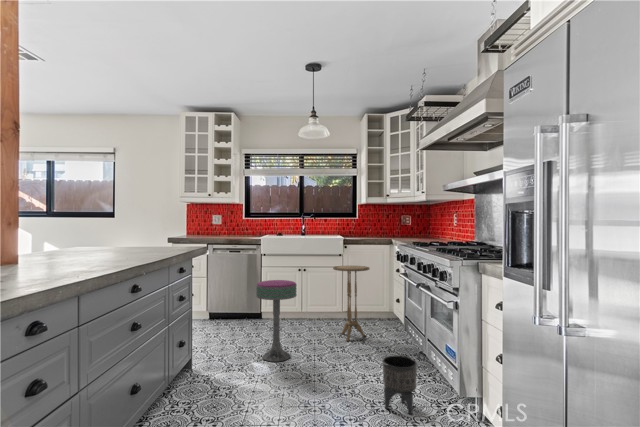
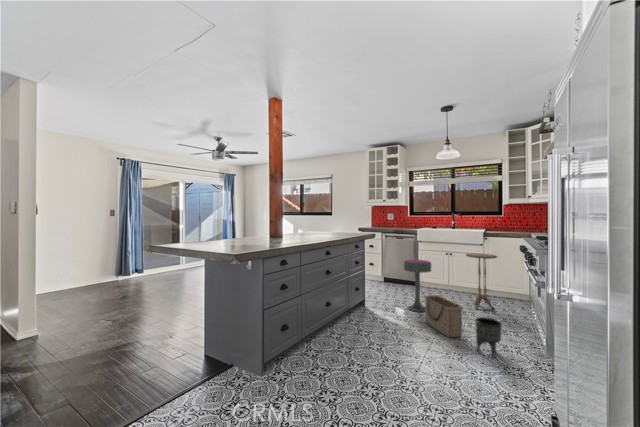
basket: none [295,332,357,396] -> present [424,295,463,337]

